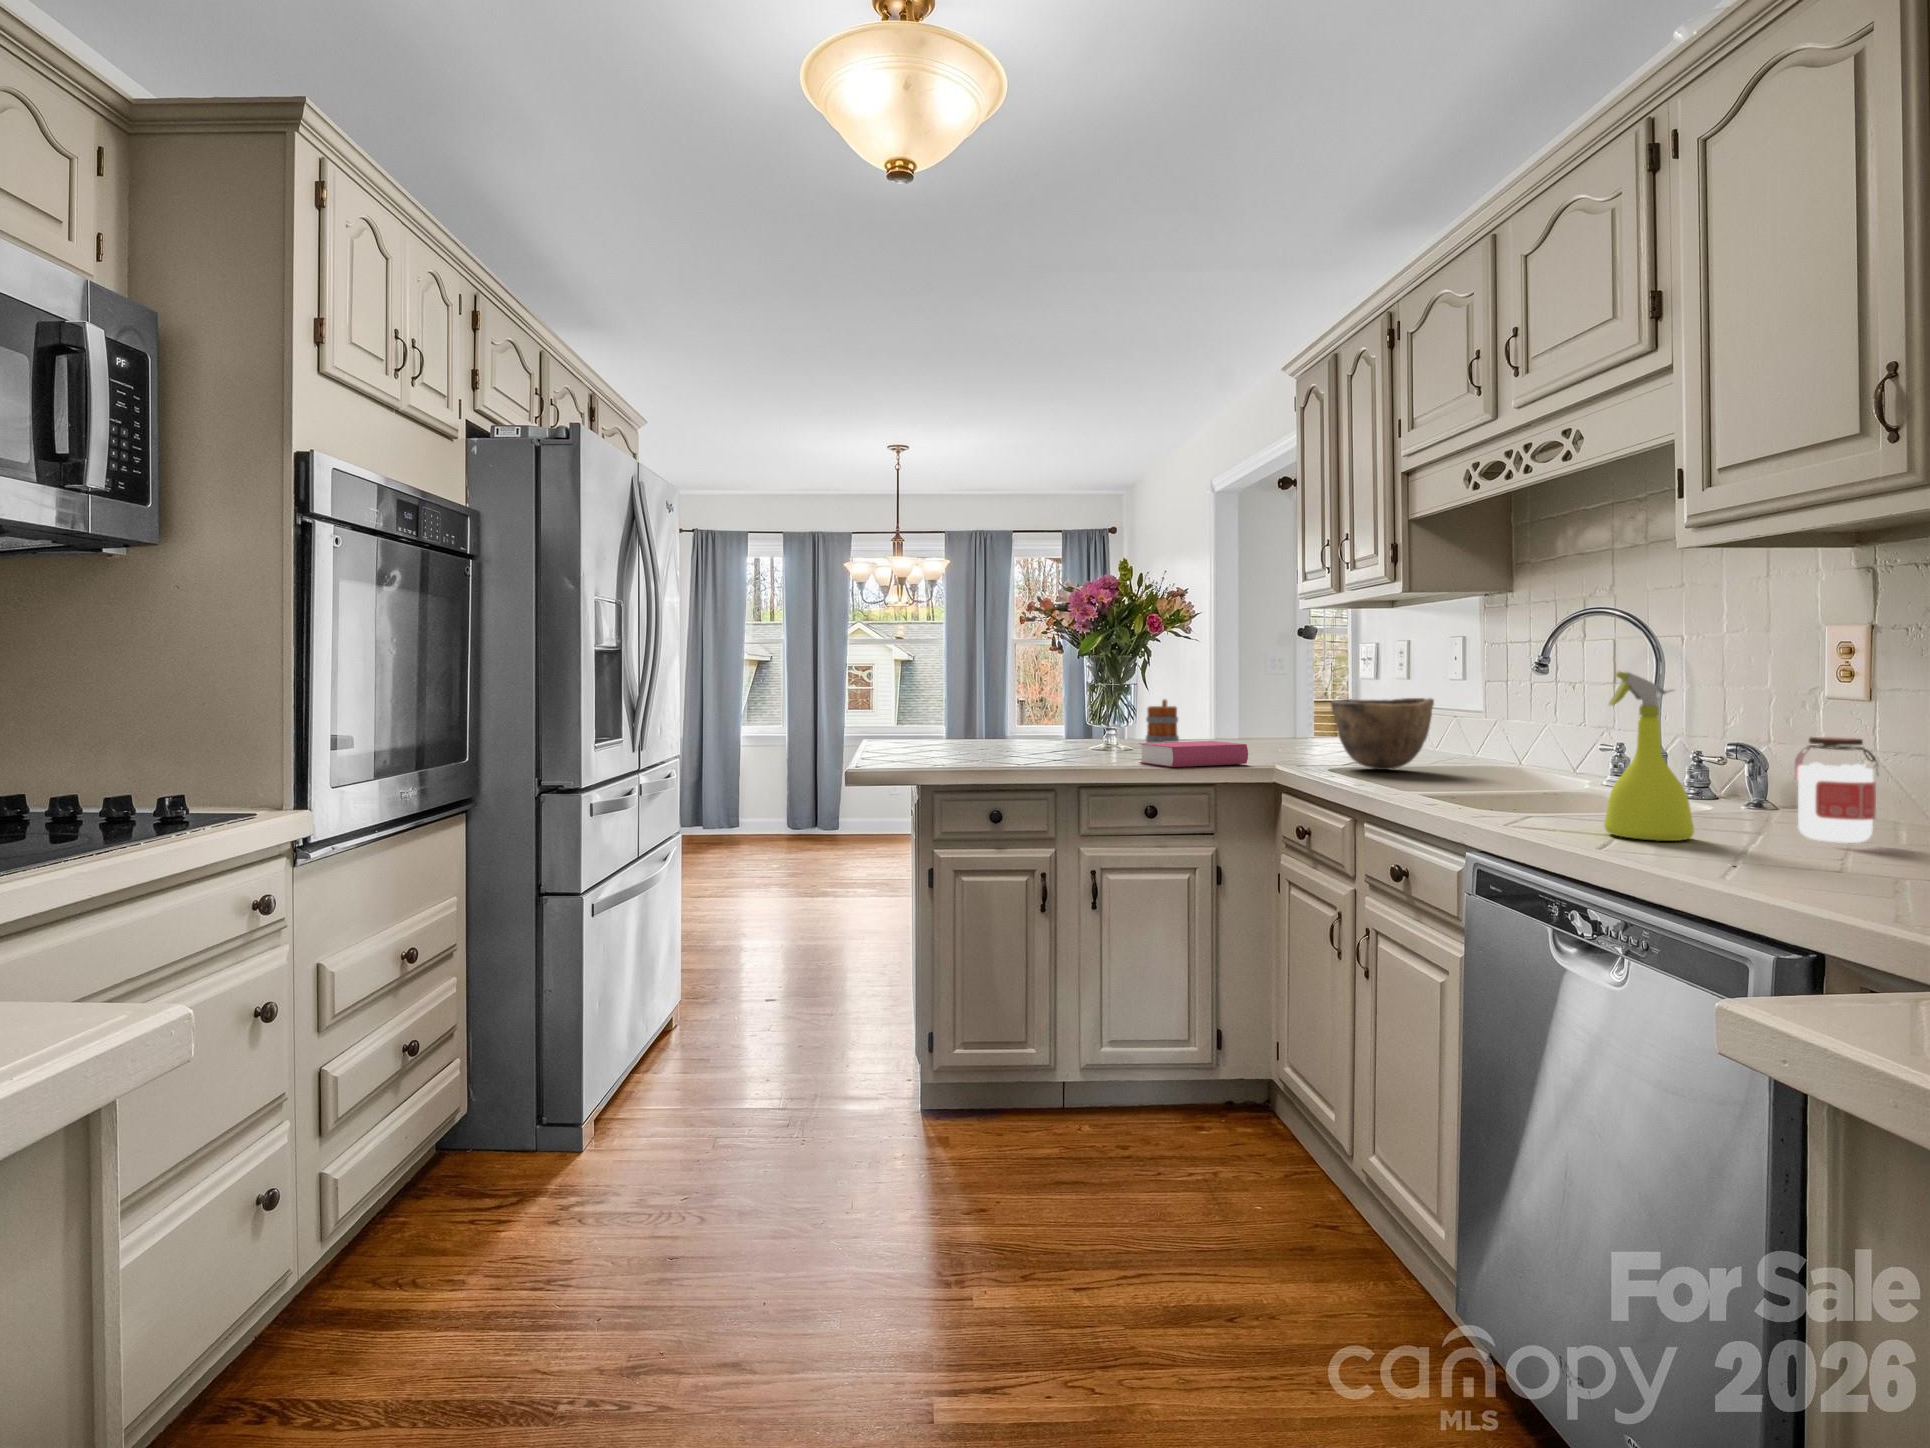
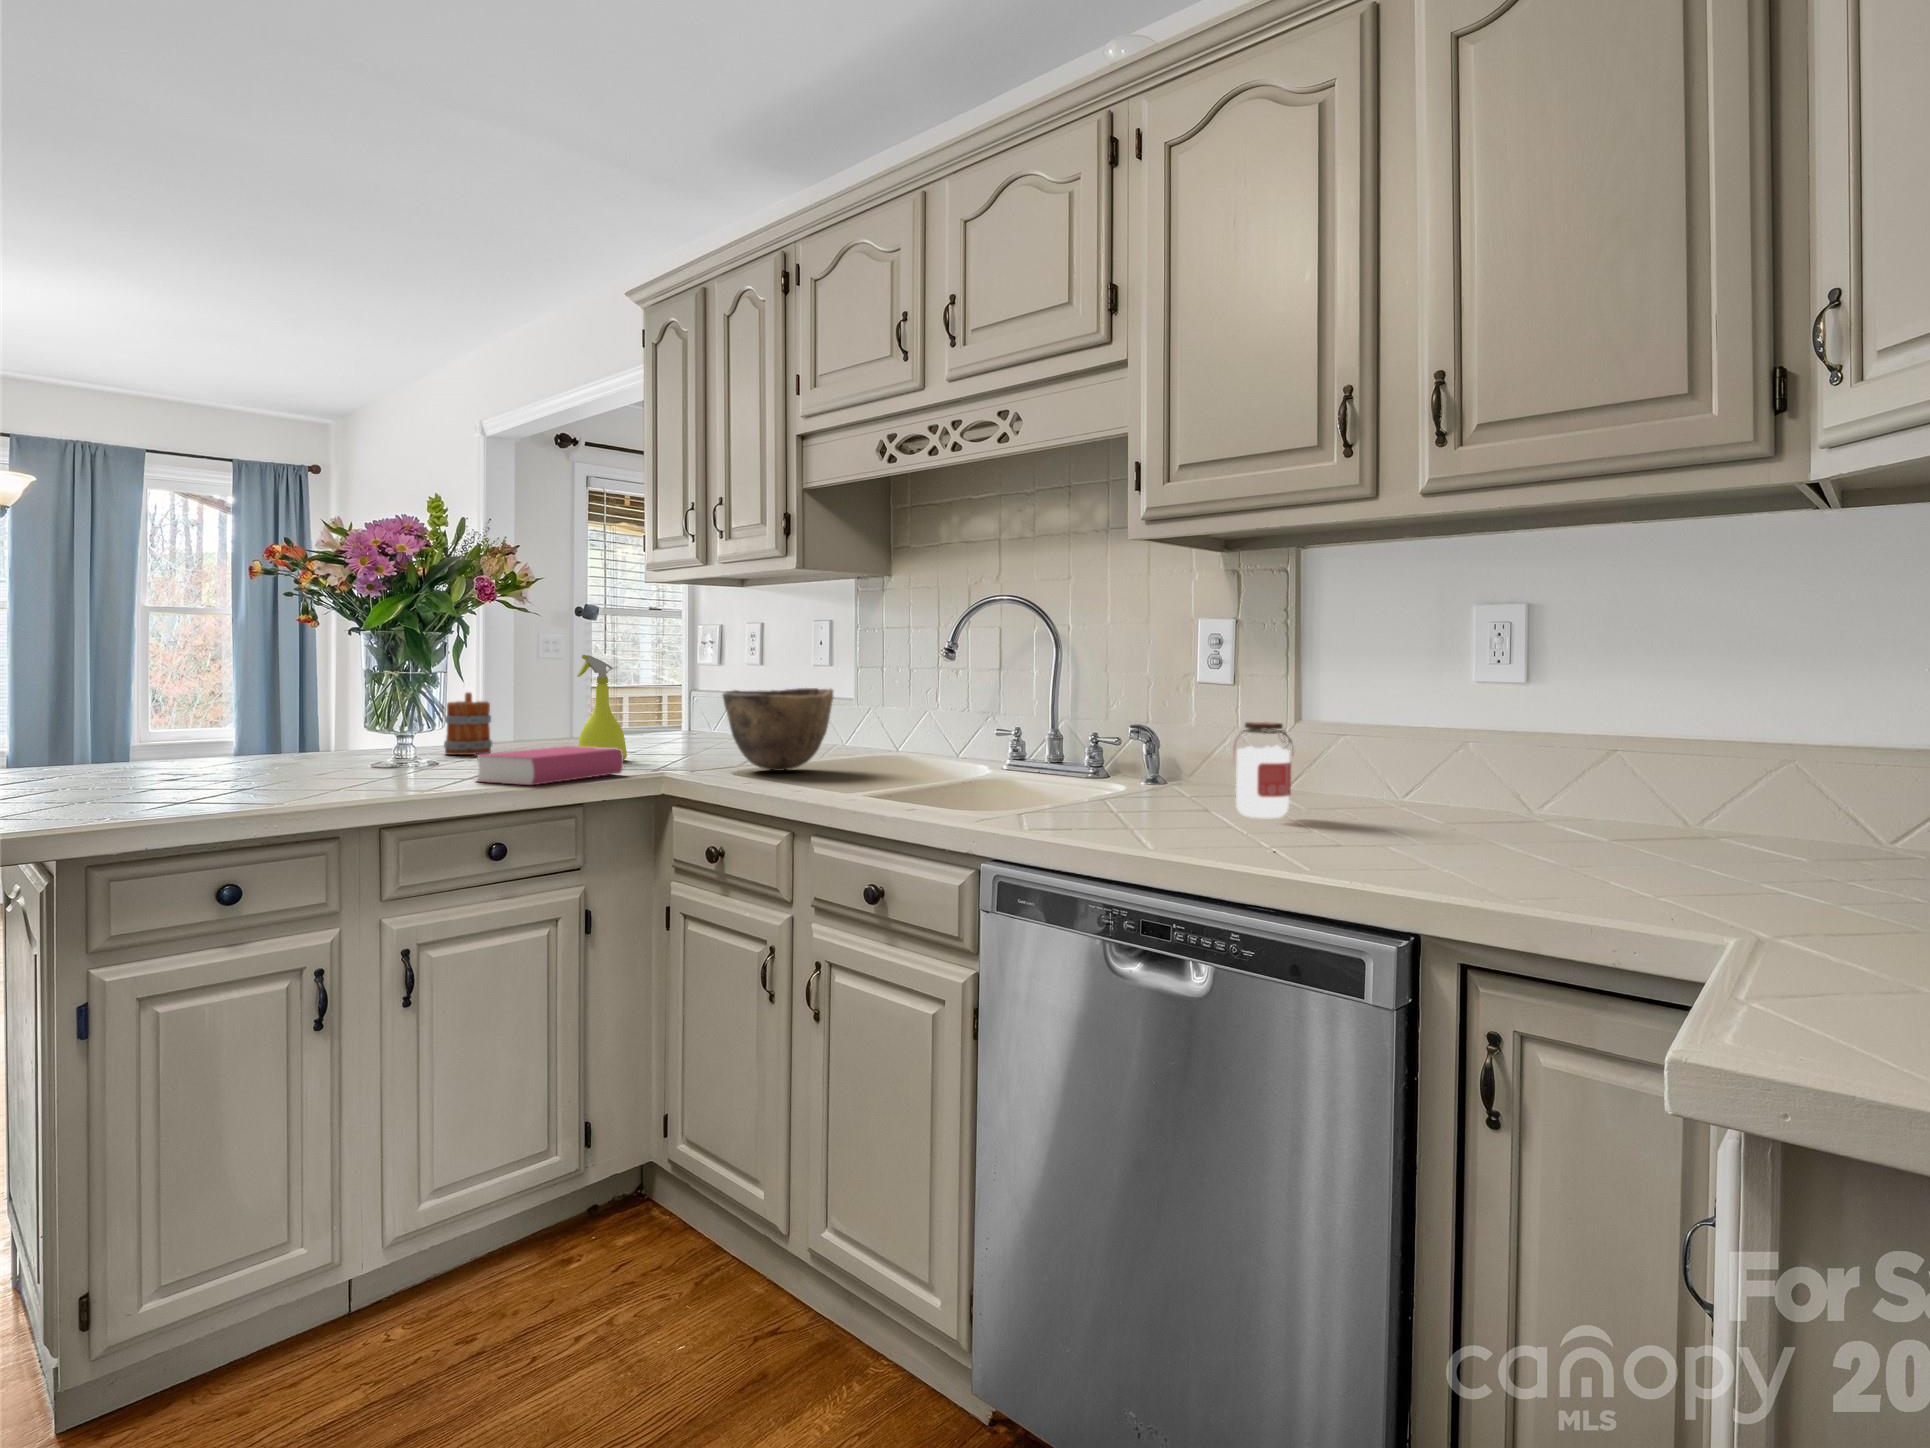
spray bottle: present [1604,672,1694,841] -> present [577,655,627,760]

